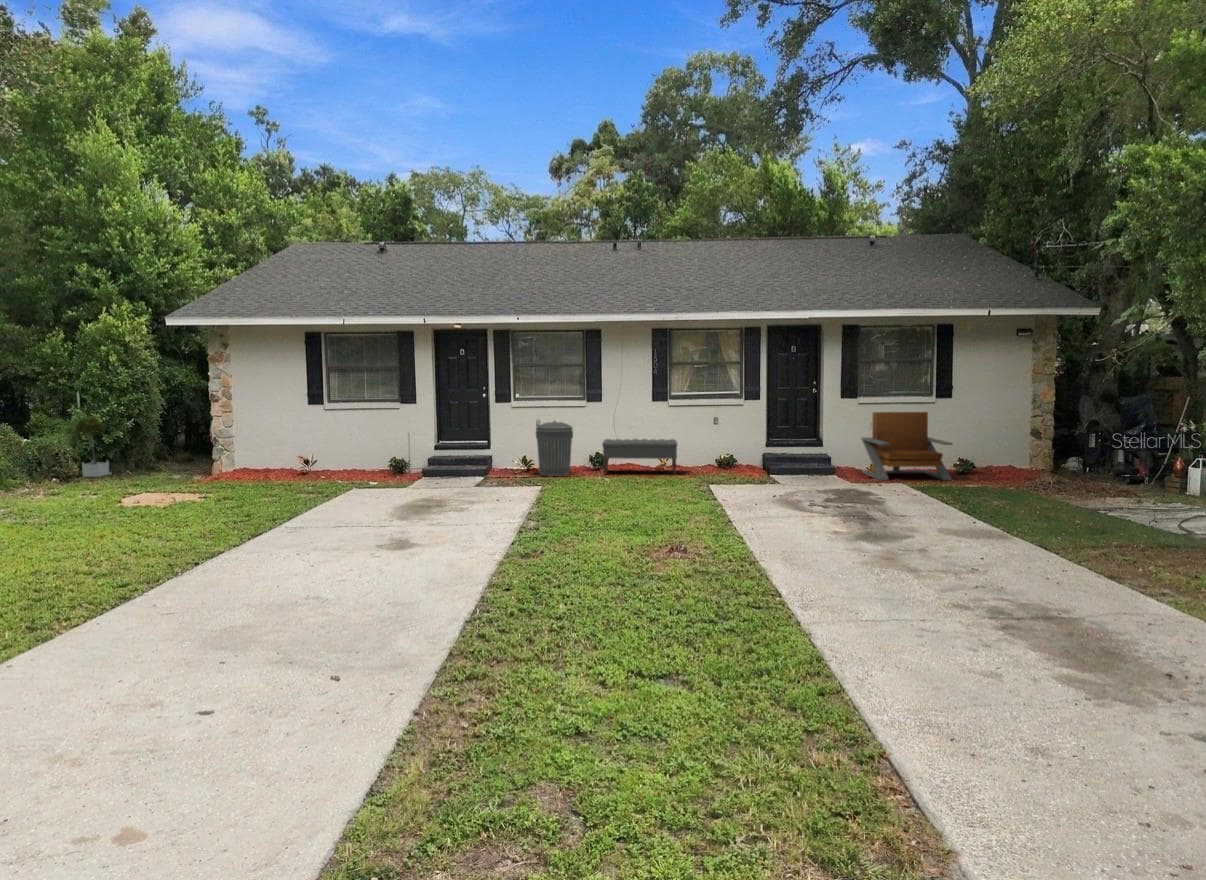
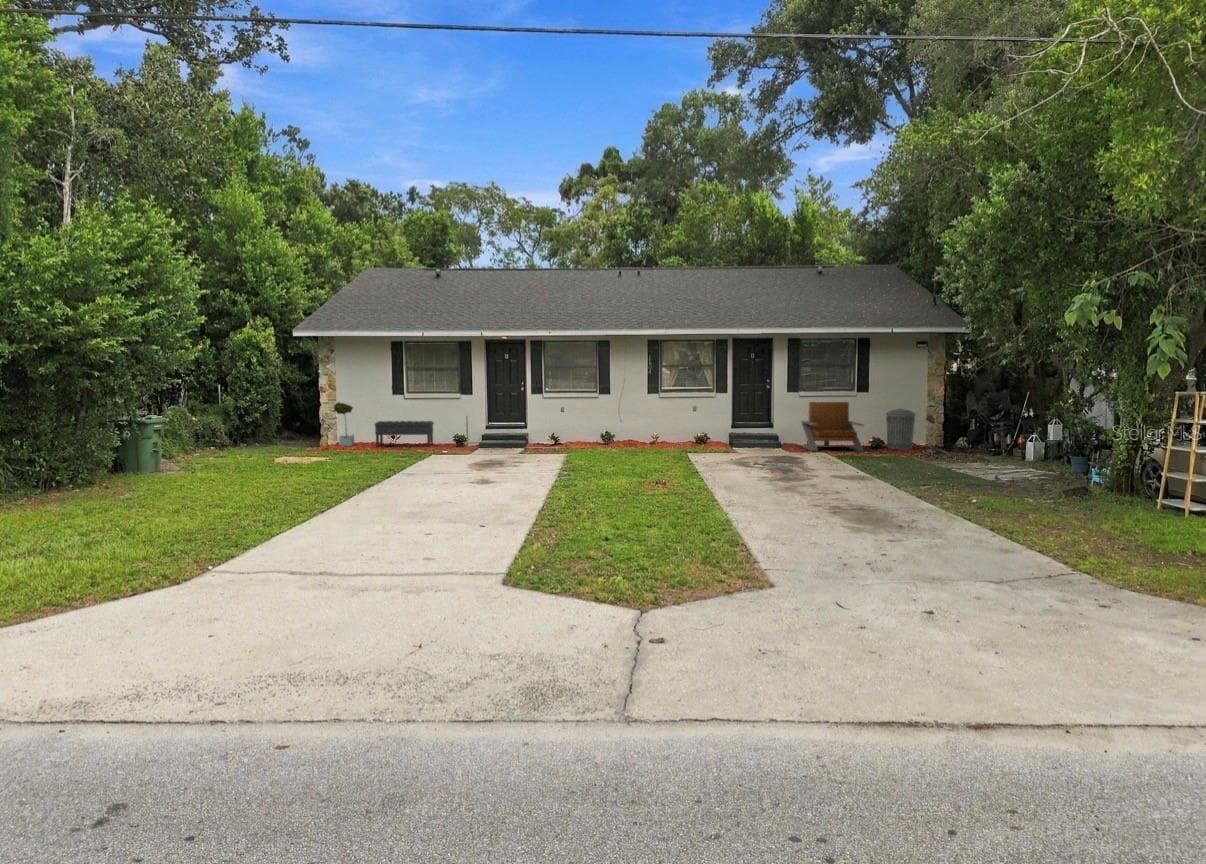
potted tree: present [76,417,109,477] -> present [334,402,354,446]
trash can: present [536,421,573,476] -> present [886,409,915,449]
bench: present [602,439,677,475] -> present [375,421,433,447]

